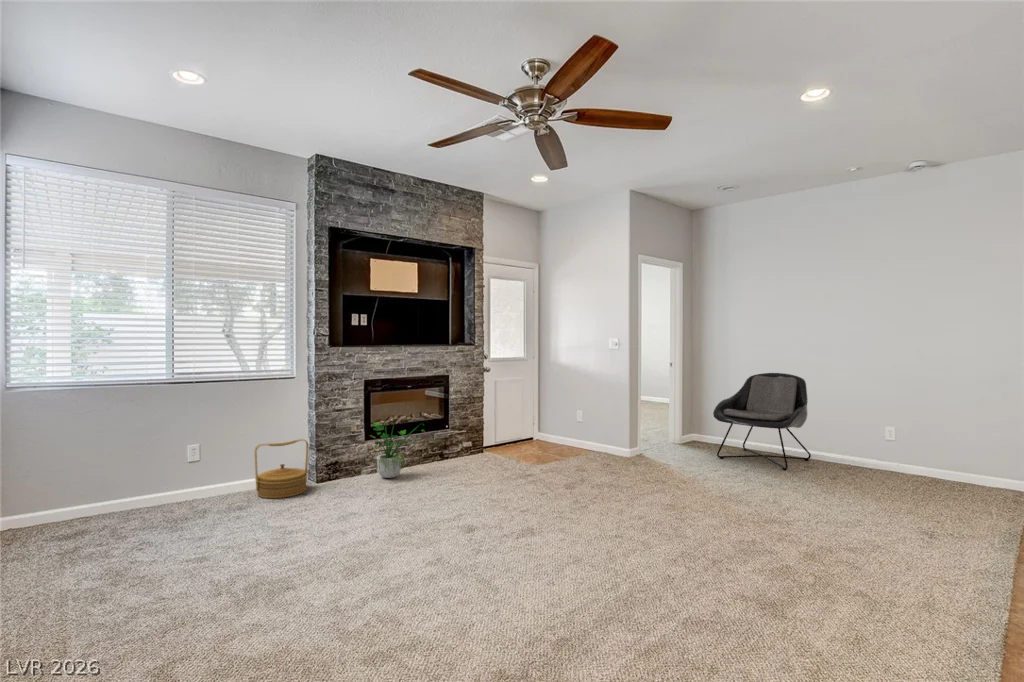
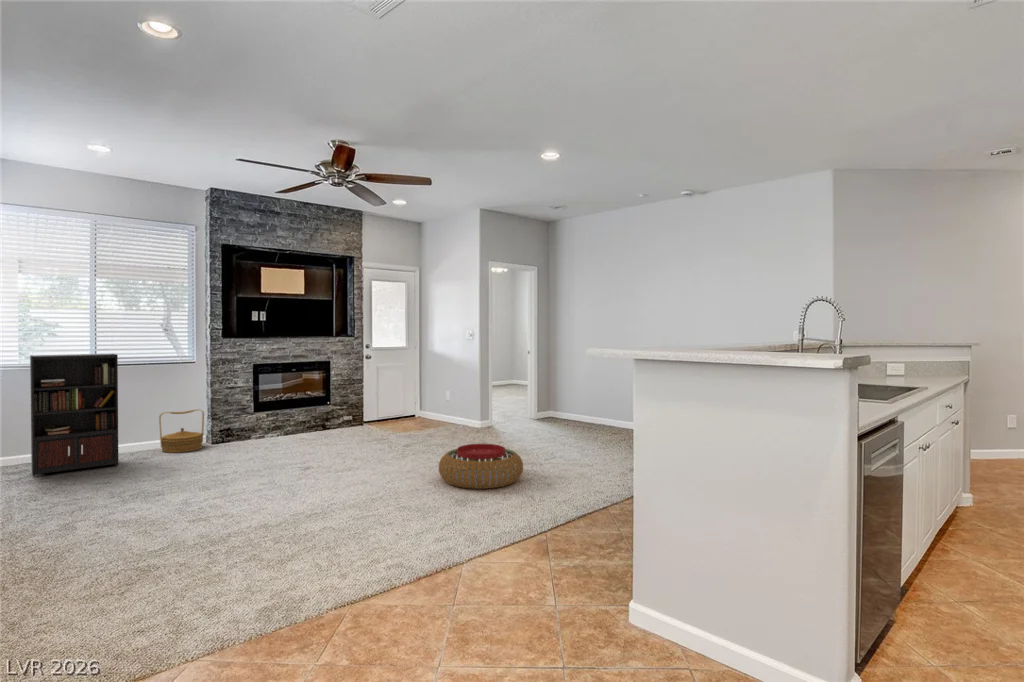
bookcase: none [91,368,221,545] -> present [30,354,132,476]
lounge chair: present [713,373,811,470] -> none [545,360,621,435]
potted plant: present [371,419,425,478] -> none [252,386,306,441]
pouf: none [677,500,815,580] -> present [439,444,523,489]

